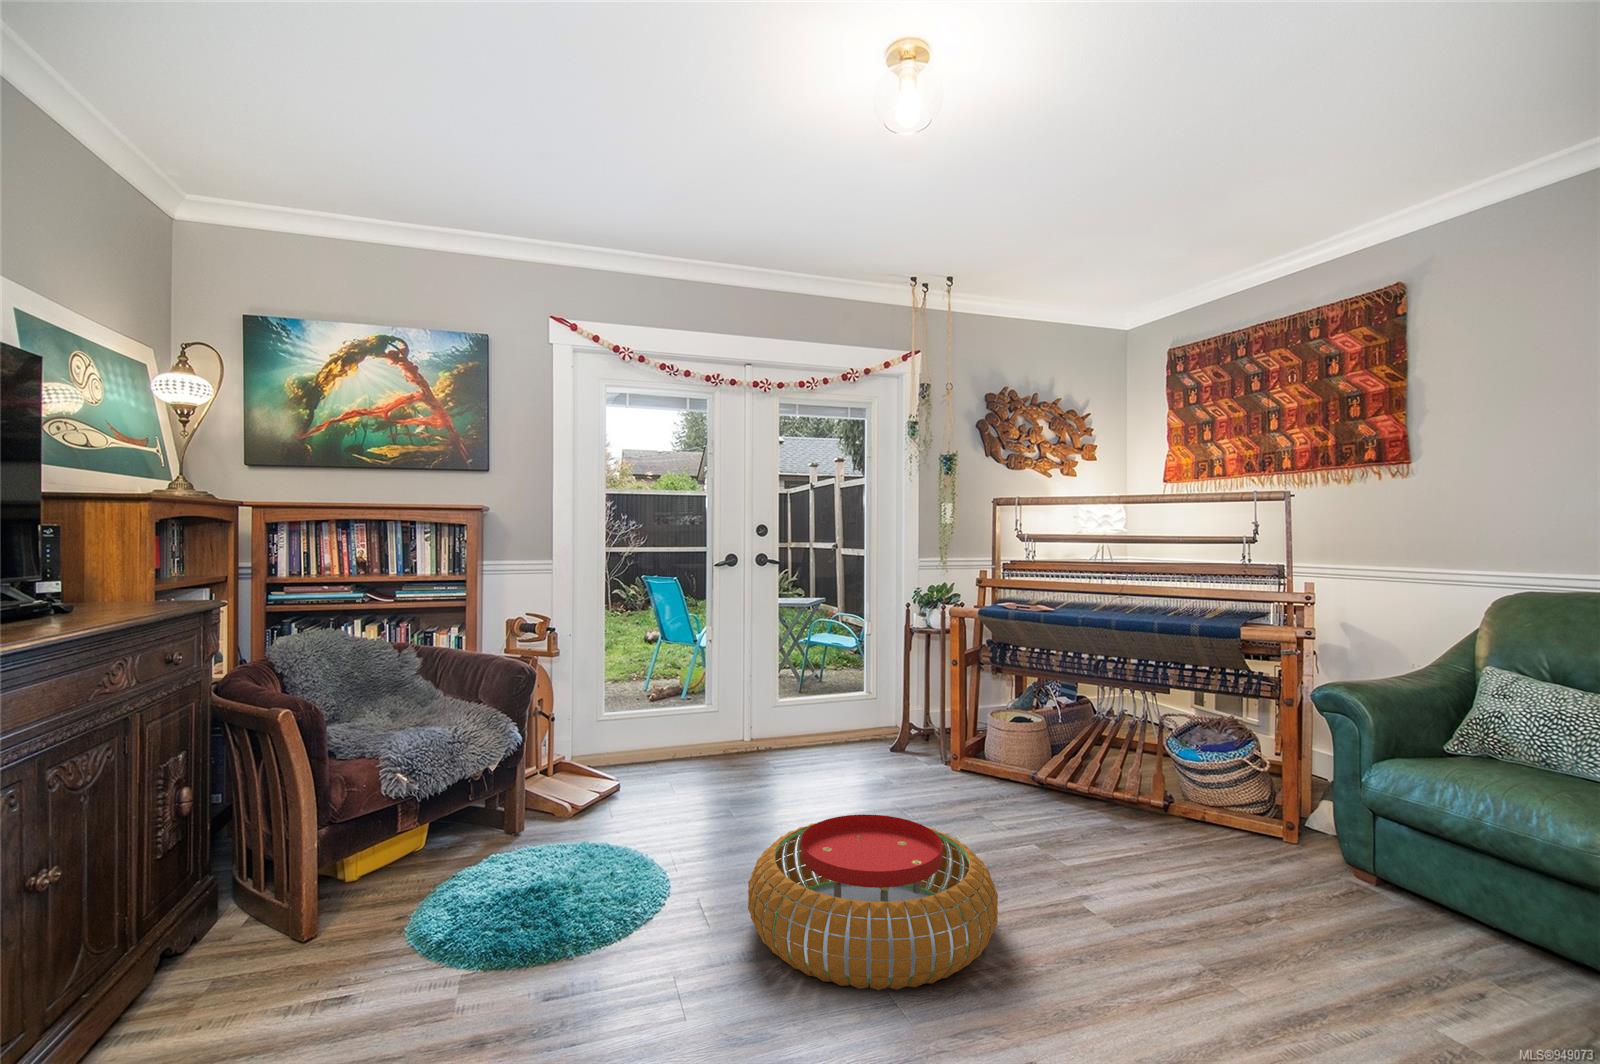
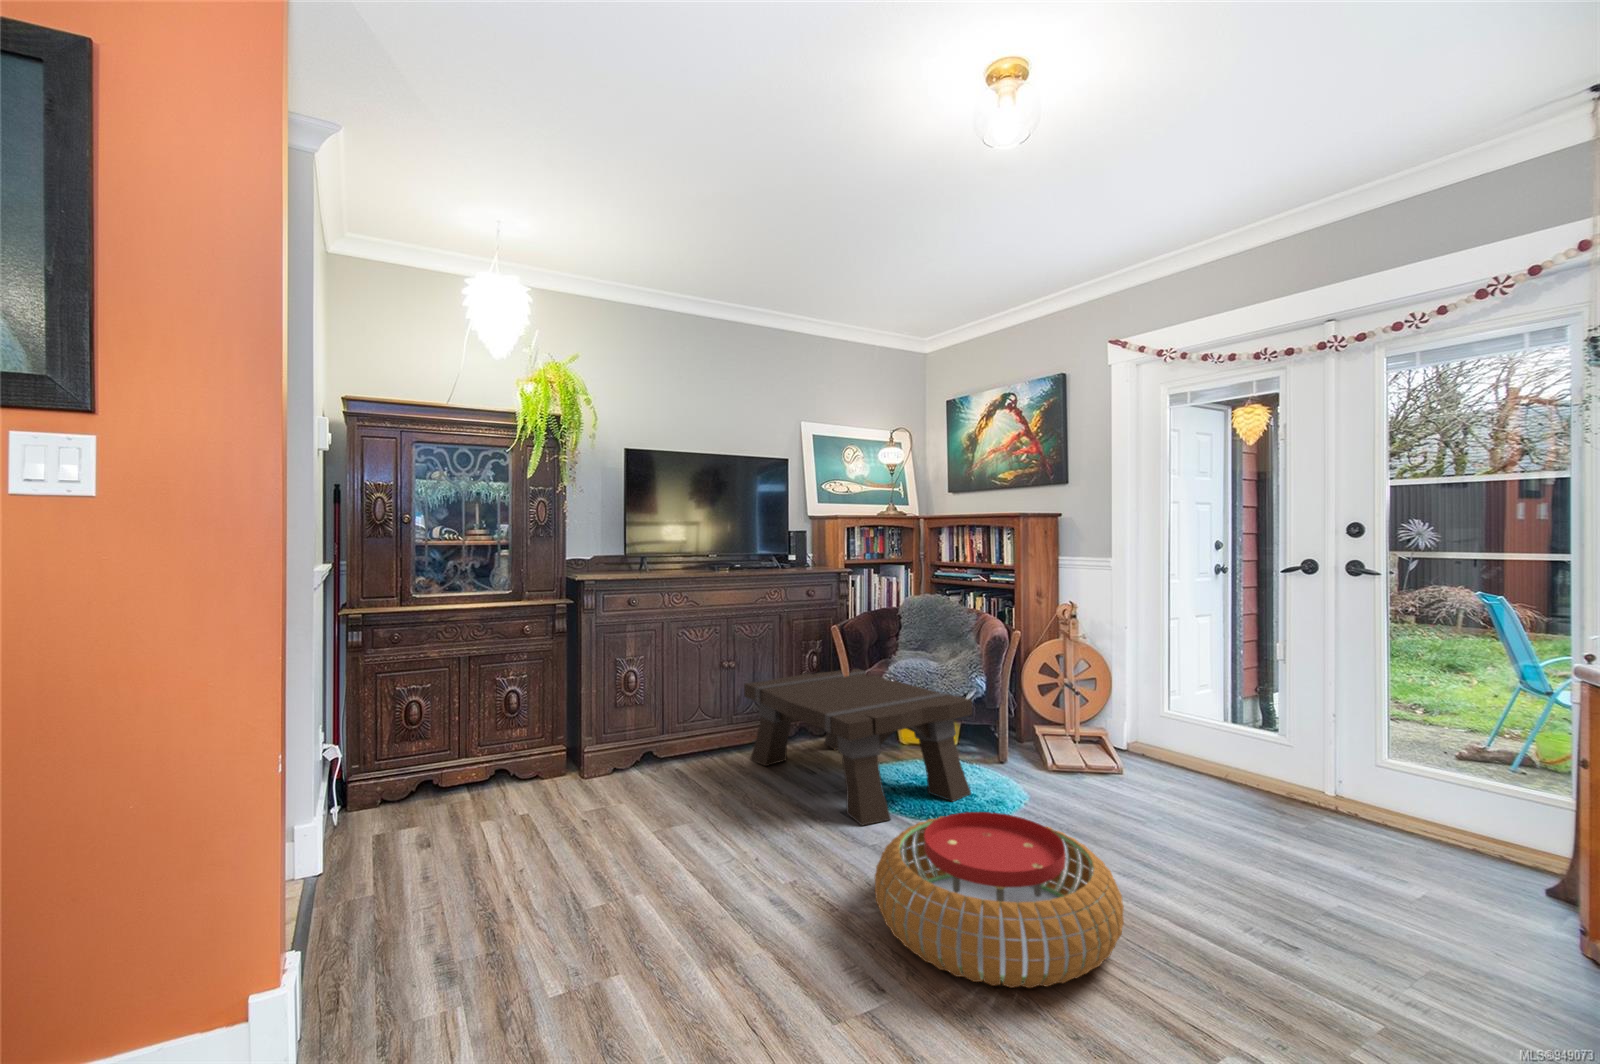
coffee table: none [140,745,593,1041] -> present [744,669,972,825]

